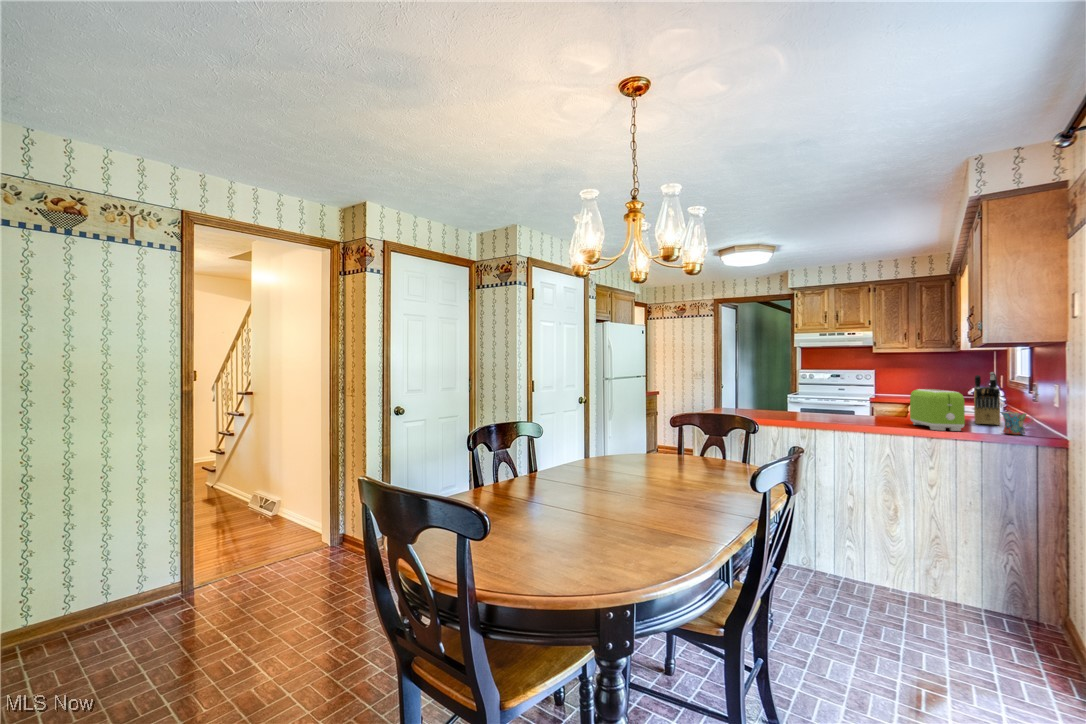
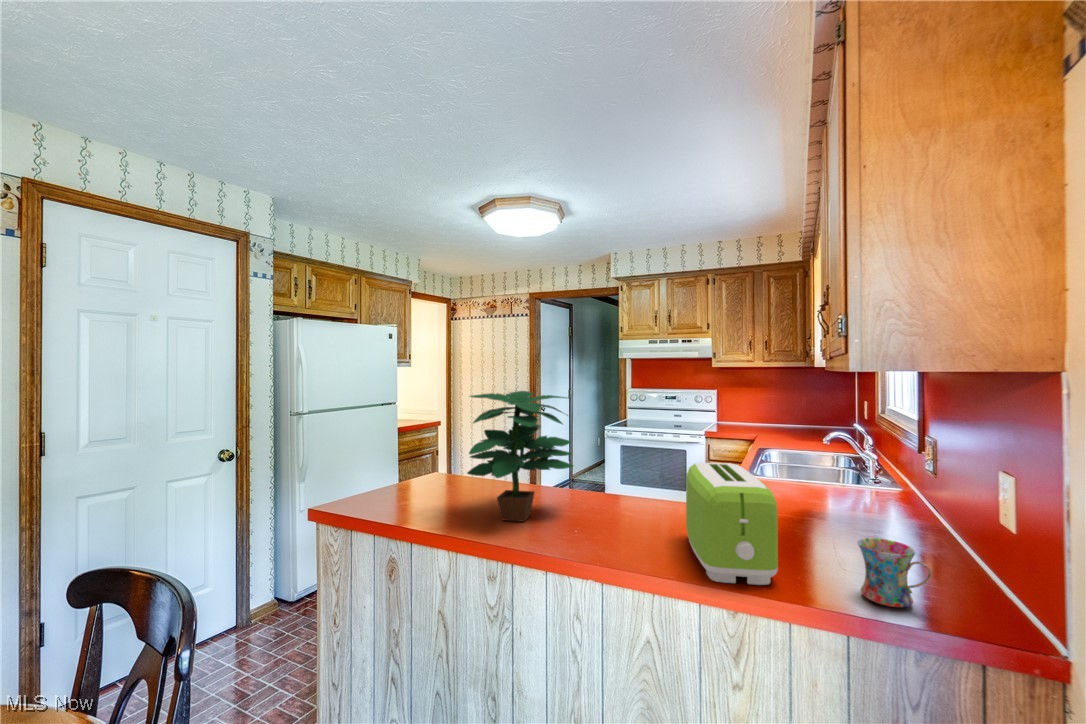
potted plant: none [785,360,843,420] -> present [467,391,573,522]
knife block: present [974,372,1000,425] -> none [813,422,859,531]

